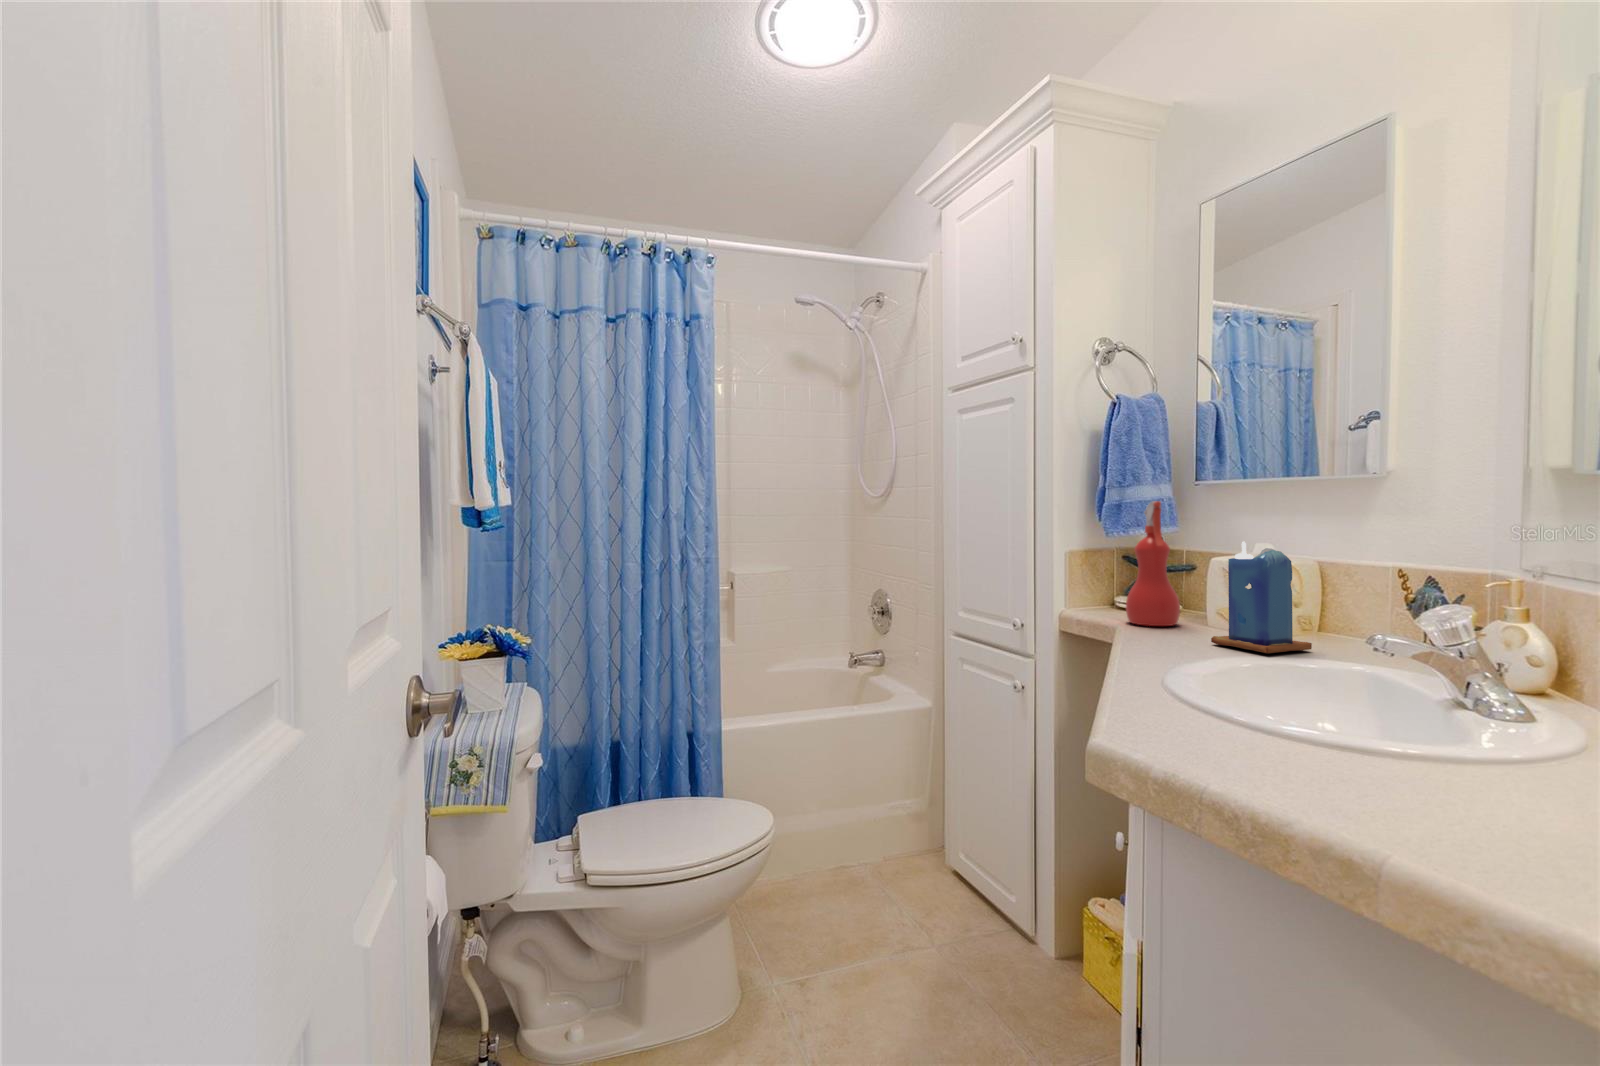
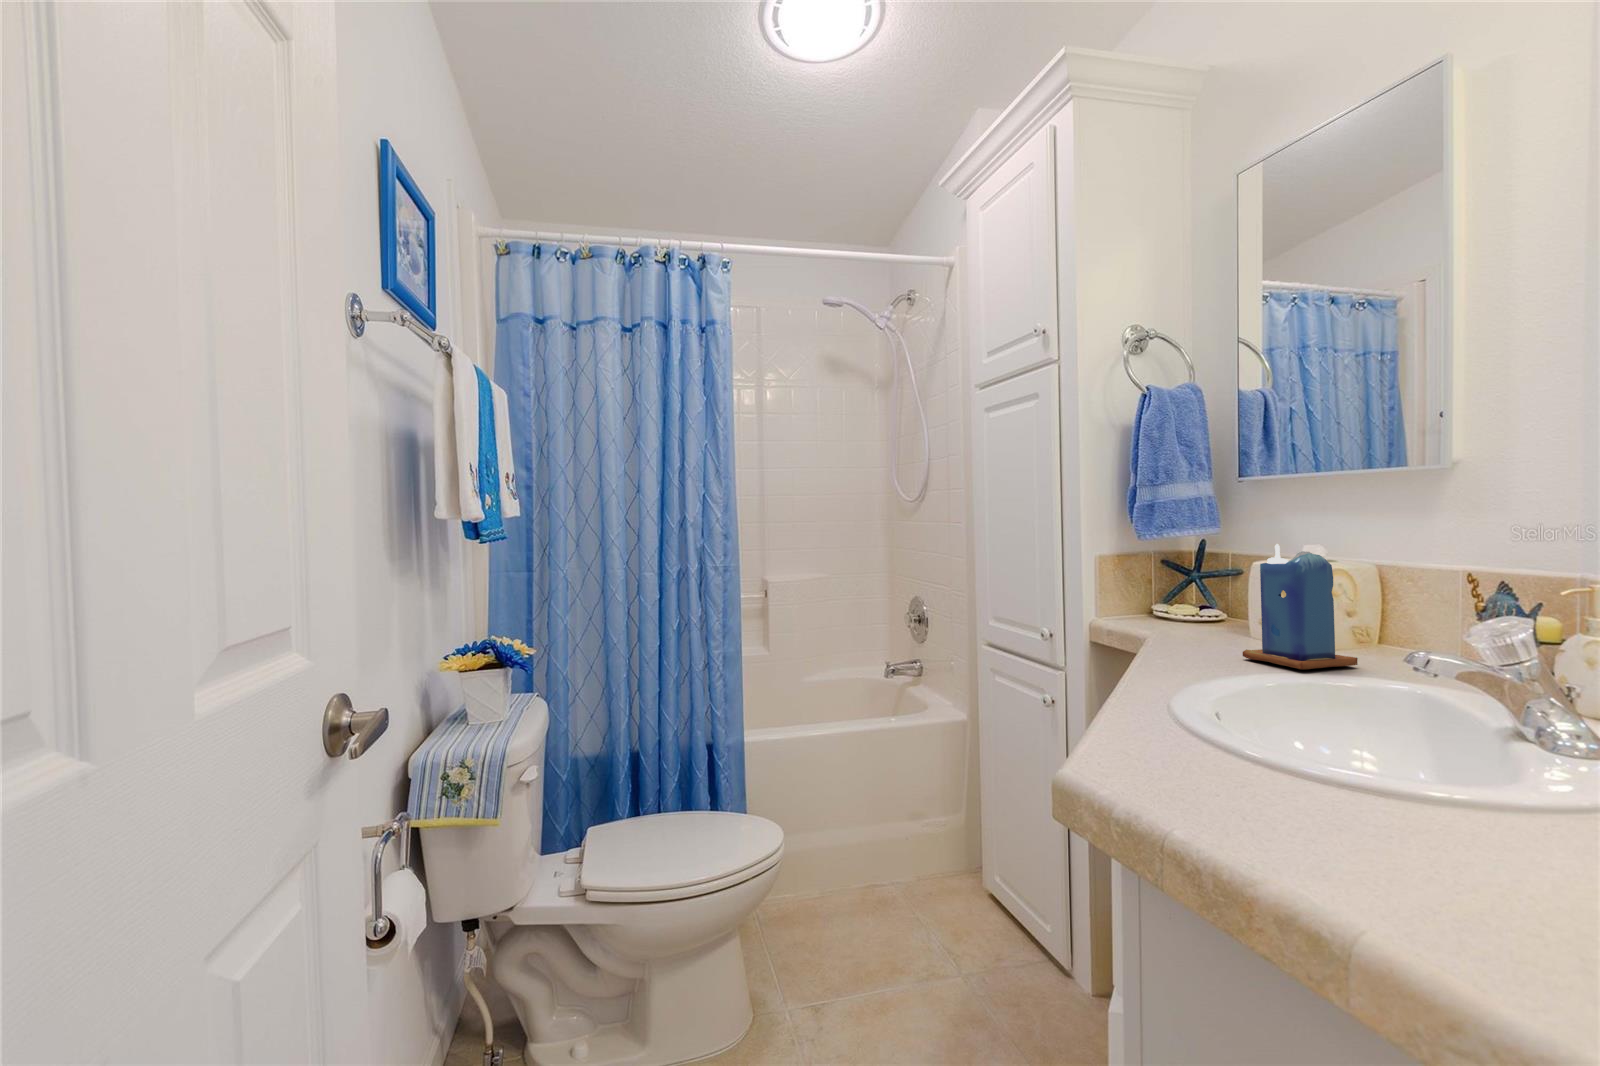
spray bottle: present [1126,501,1180,626] -> none [1157,501,1217,638]

